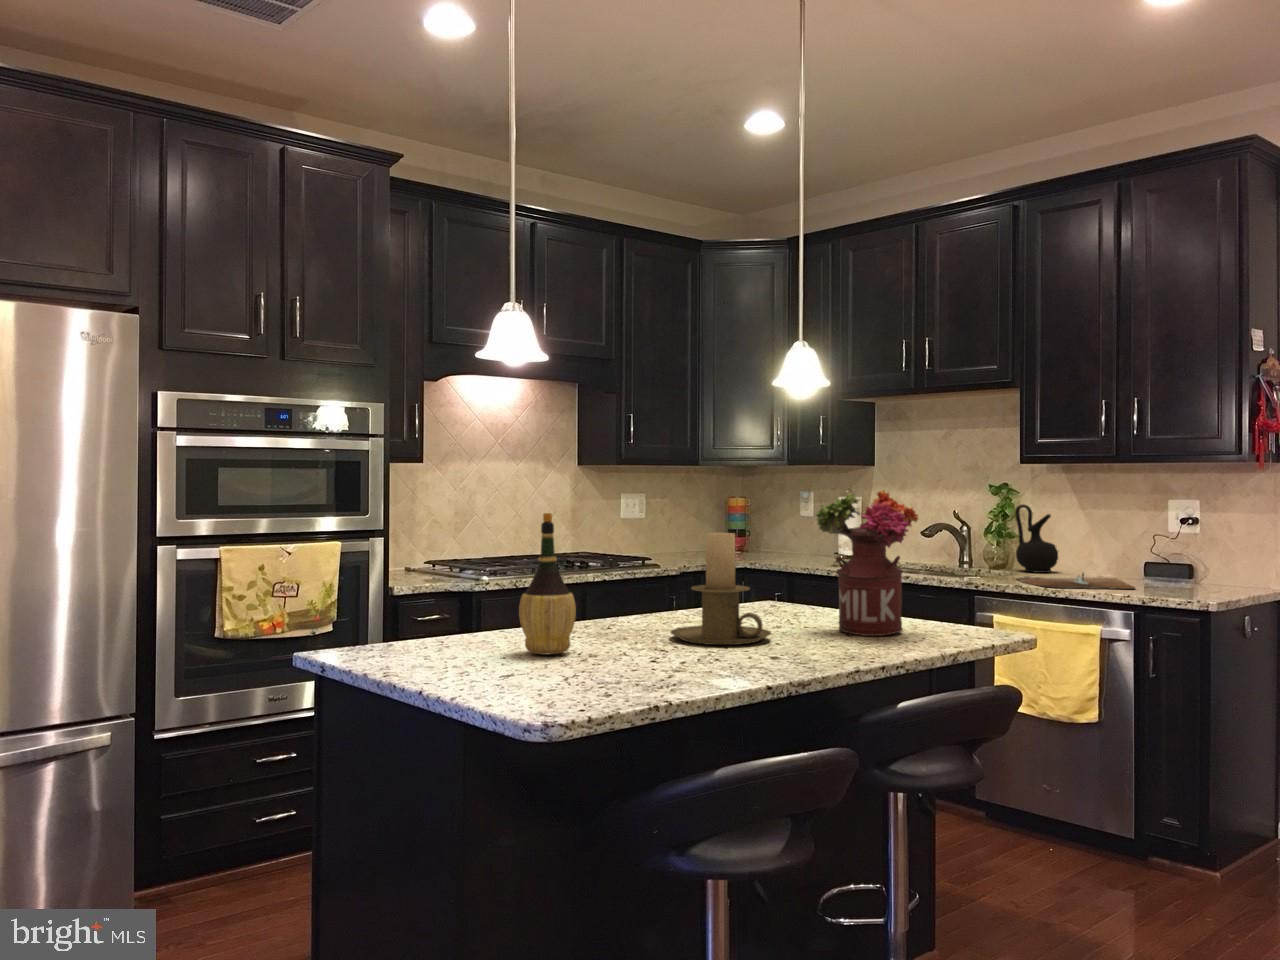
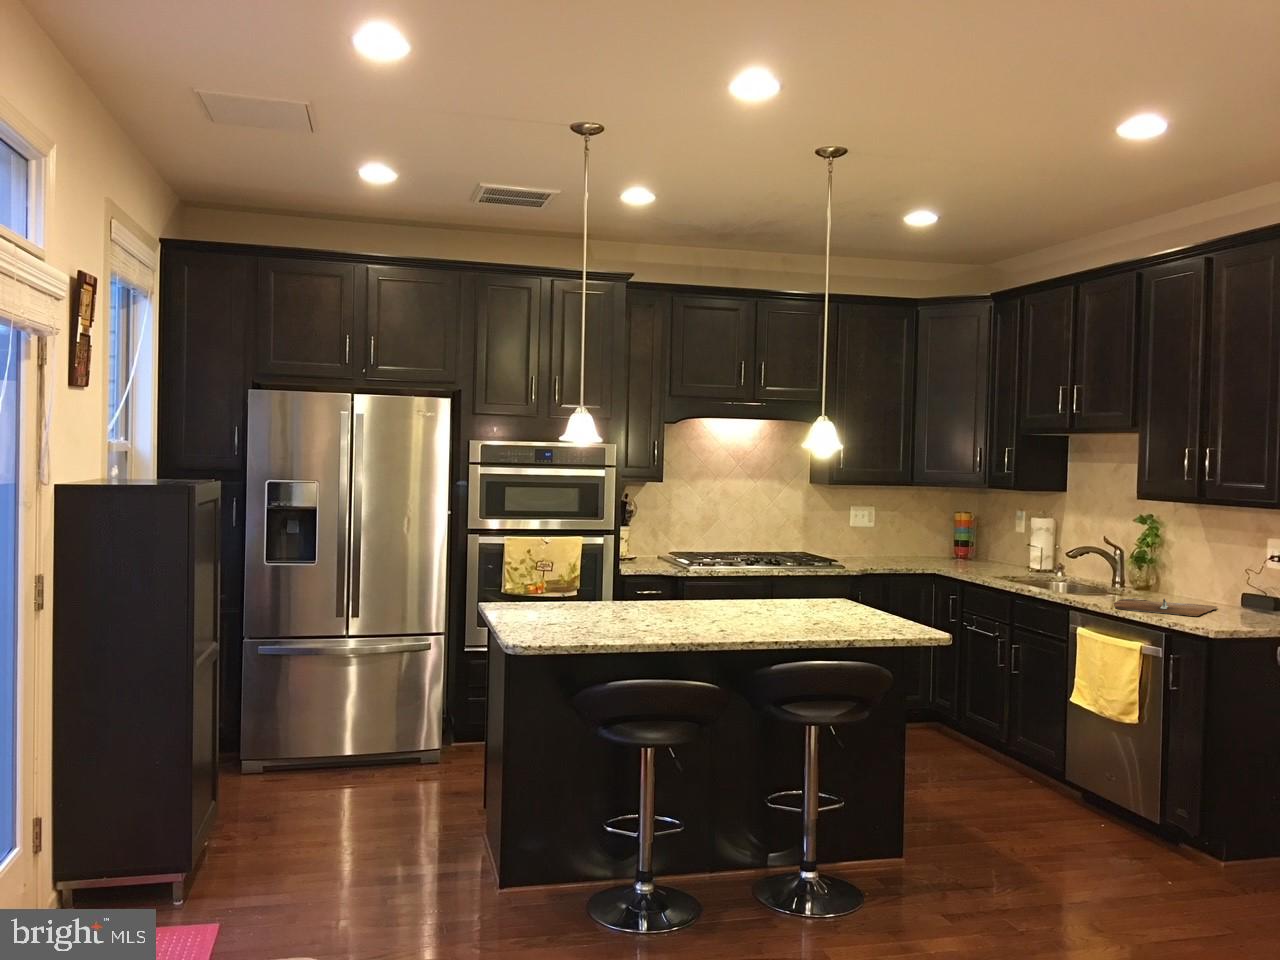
flower arrangement: present [816,490,918,636] -> none [797,527,869,627]
ceramic jug: present [1015,505,1058,573] -> none [1152,534,1192,597]
wine bottle: present [519,513,576,655] -> none [583,533,617,616]
candle holder: present [671,532,771,645] -> none [689,550,754,622]

